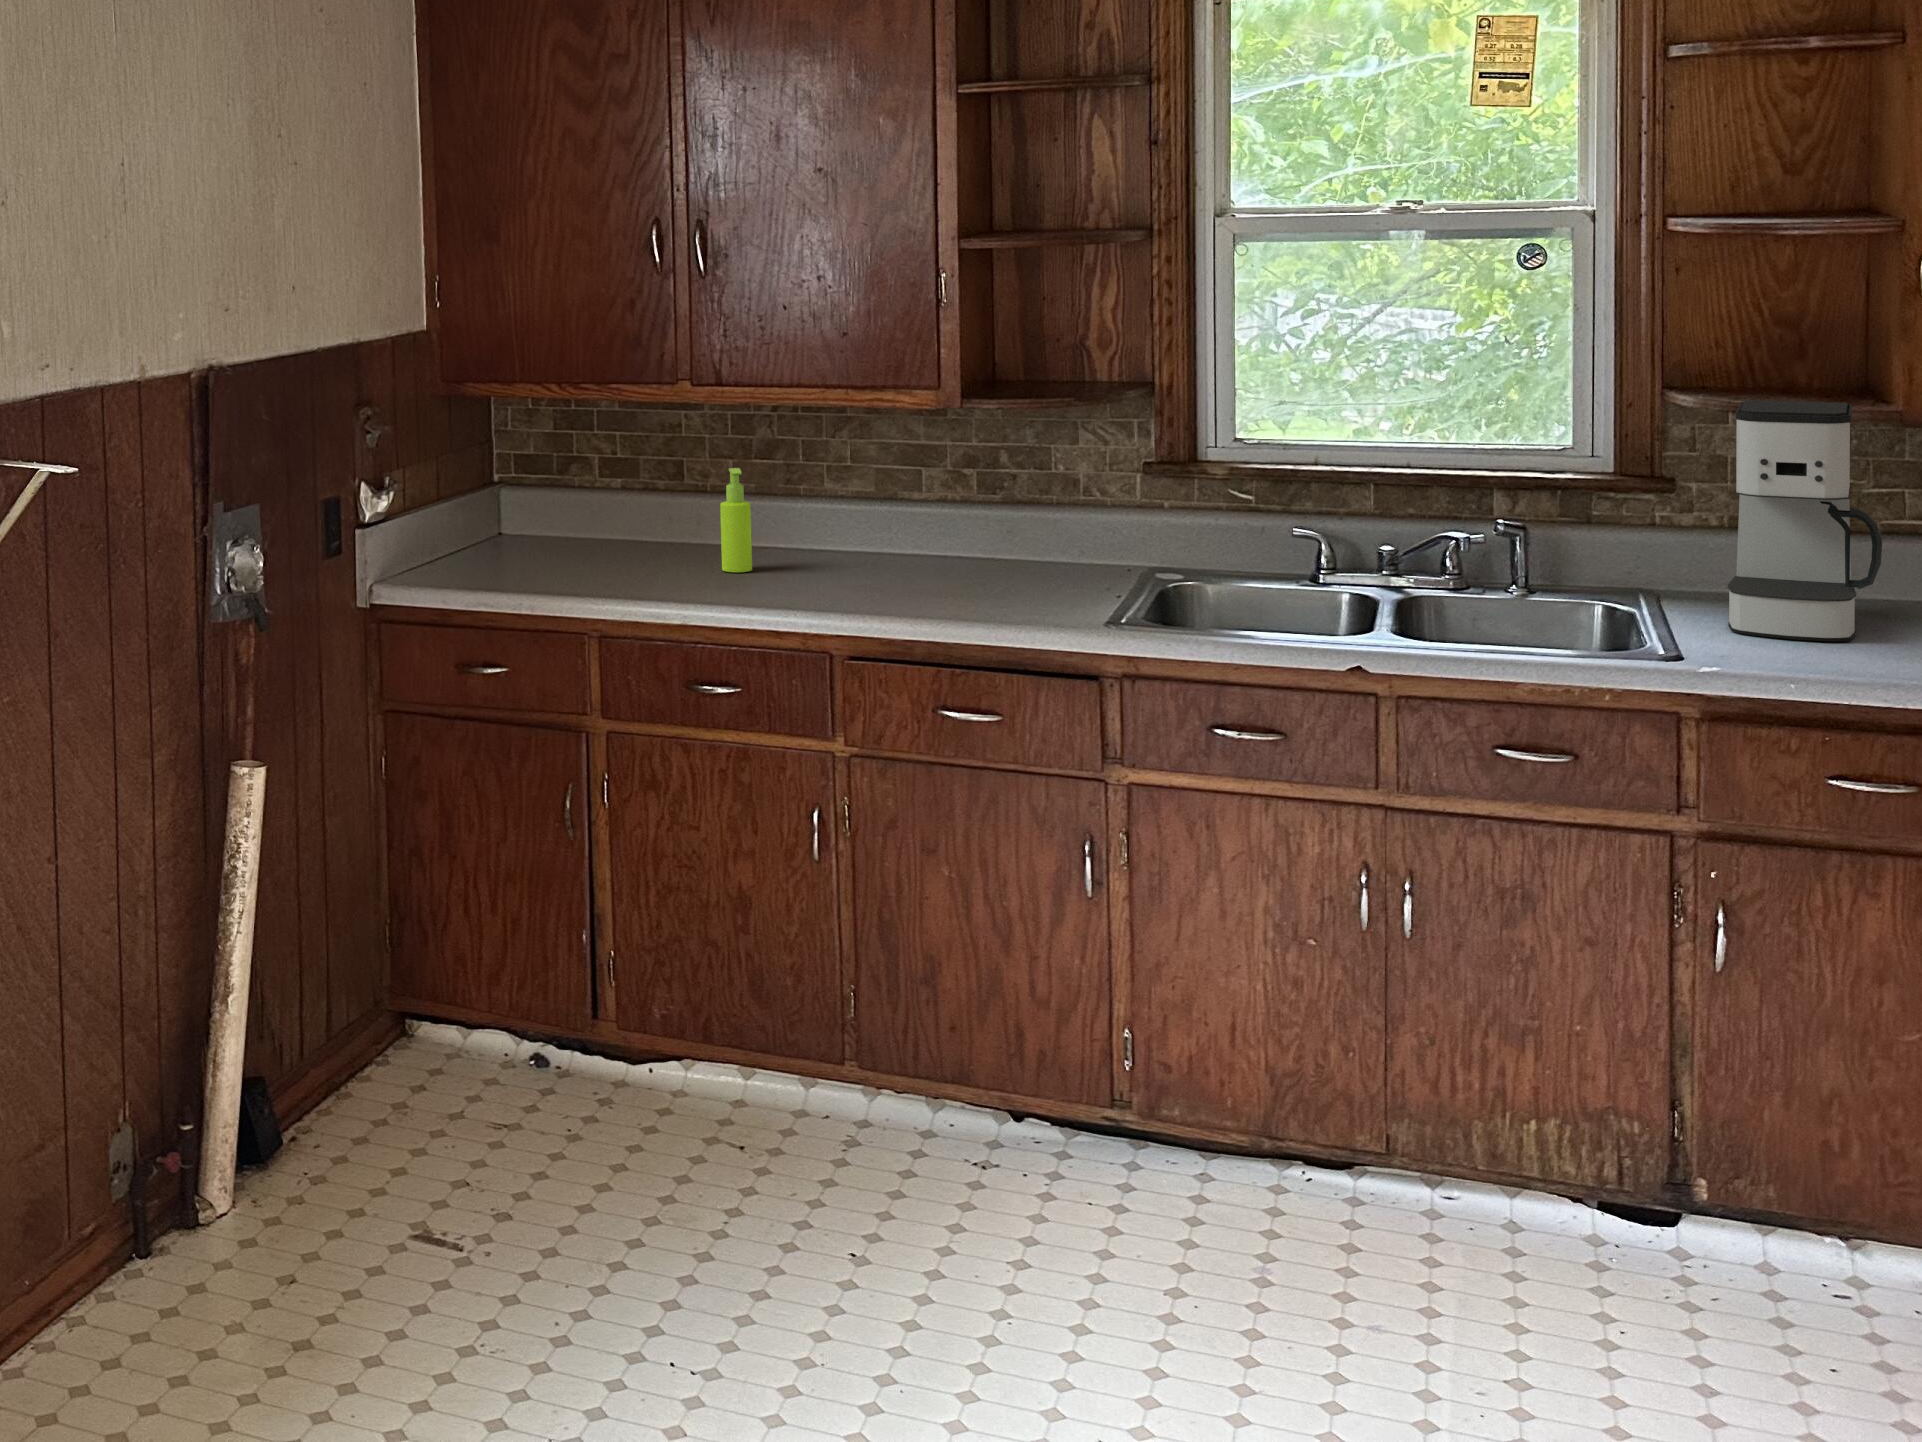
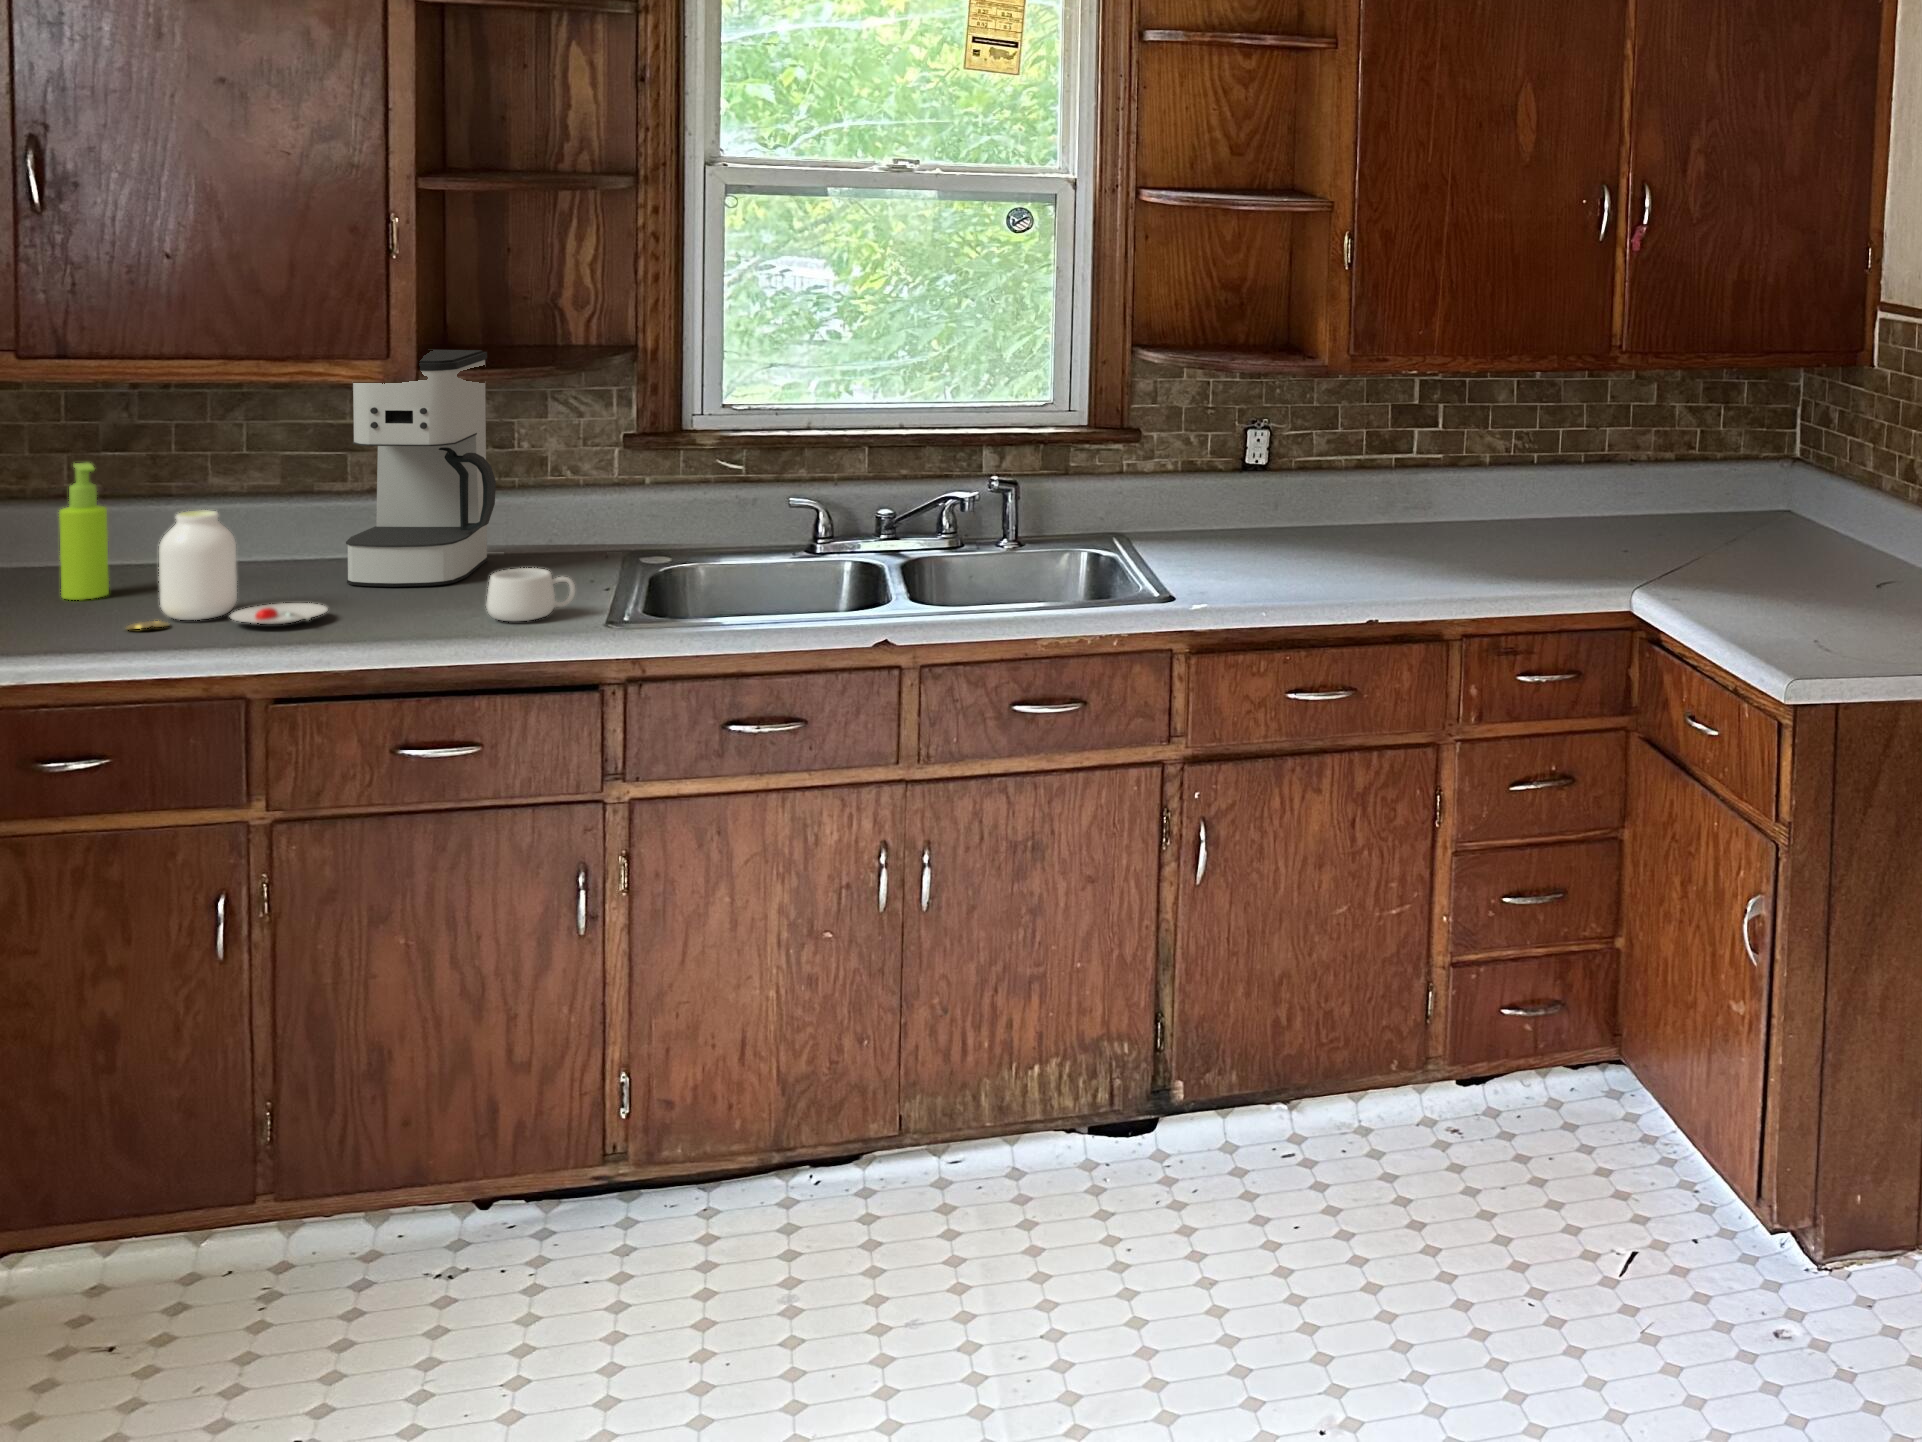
coffee maker: present [1727,400,1882,641] -> present [346,350,496,587]
jar: none [757,509,895,602] -> present [126,511,327,629]
mug: none [1012,573,1084,617] -> present [486,568,575,621]

